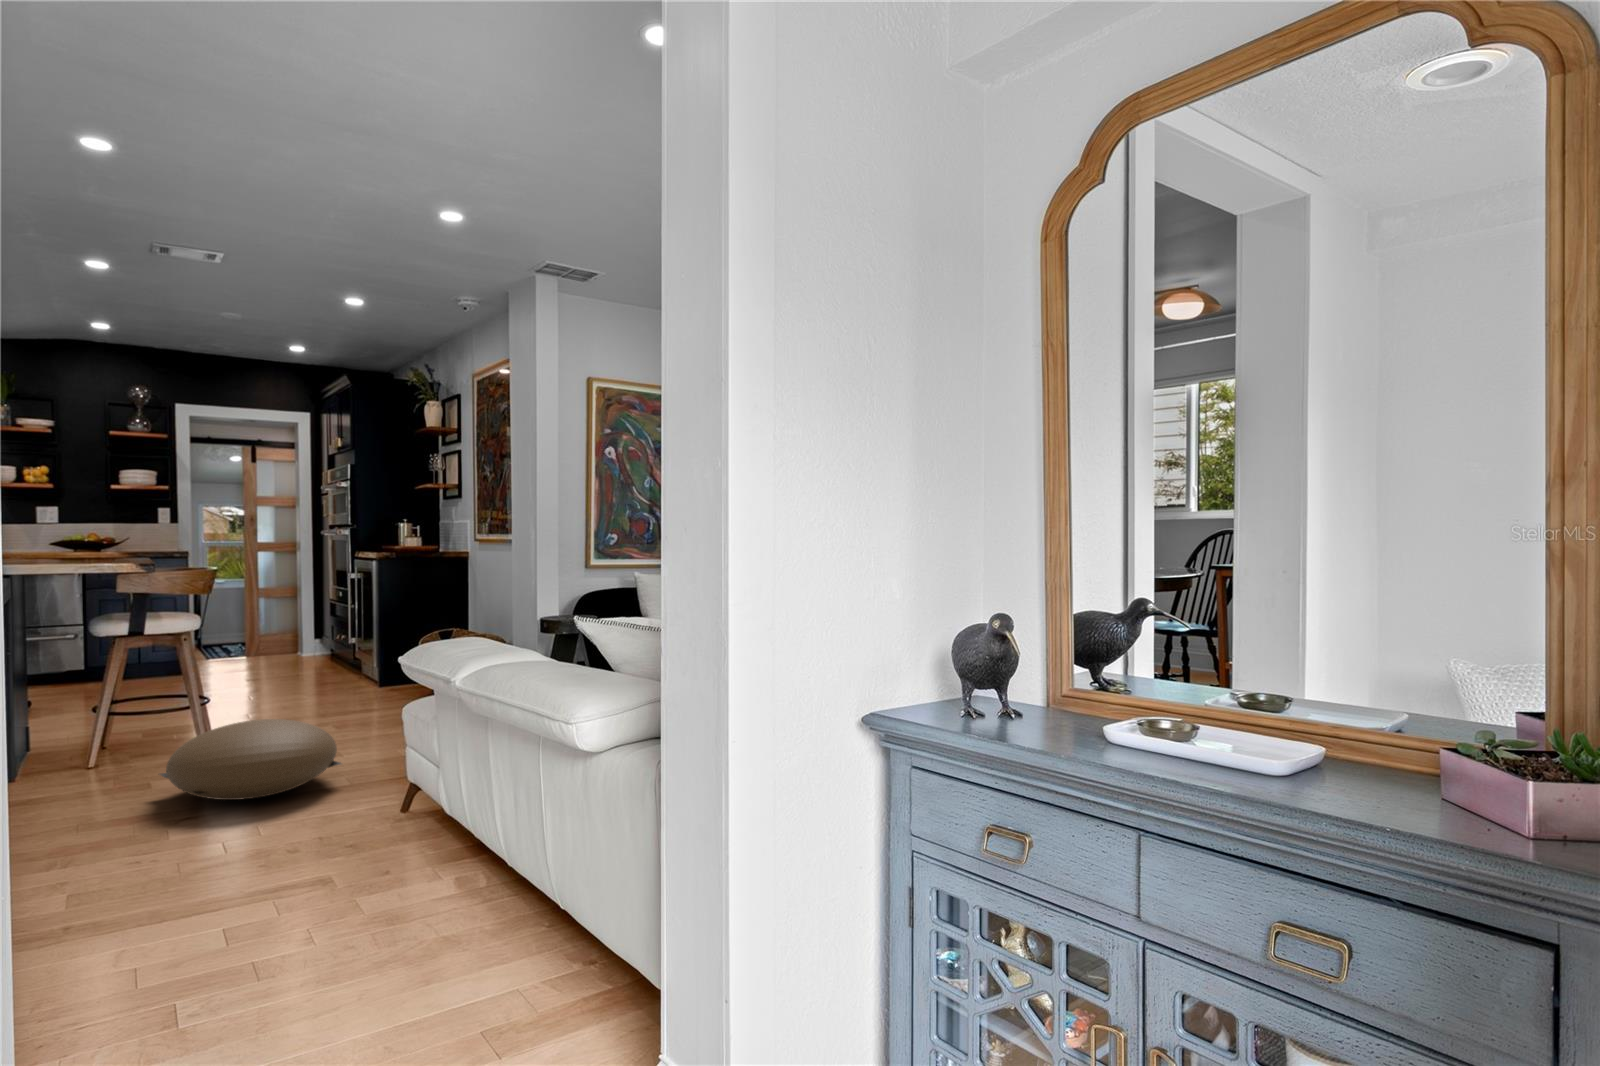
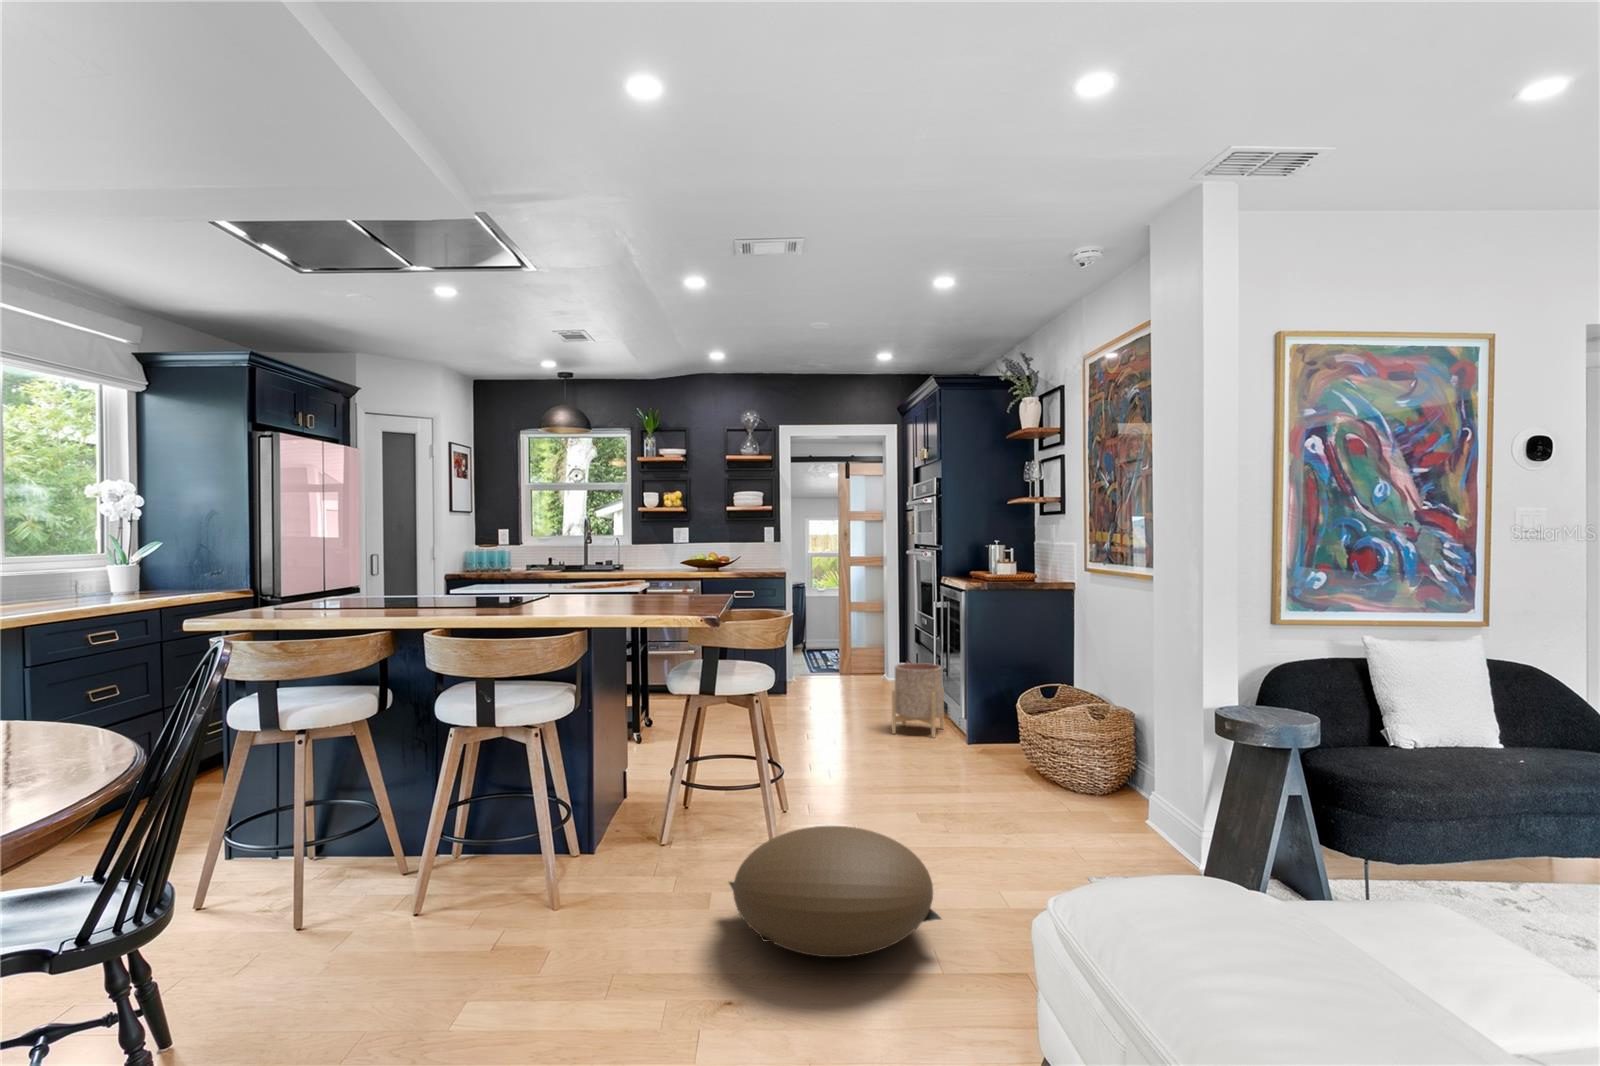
planter: none [305,624,356,686] -> present [892,663,944,738]

